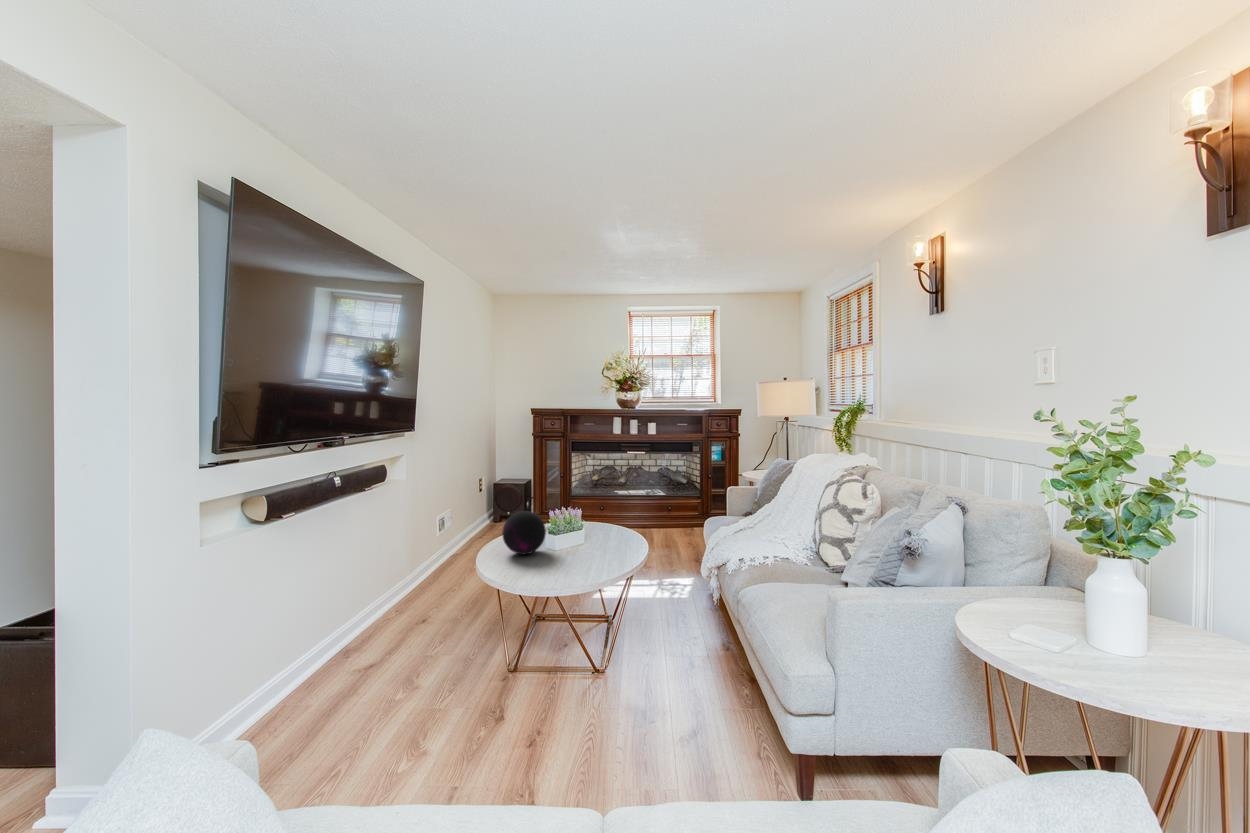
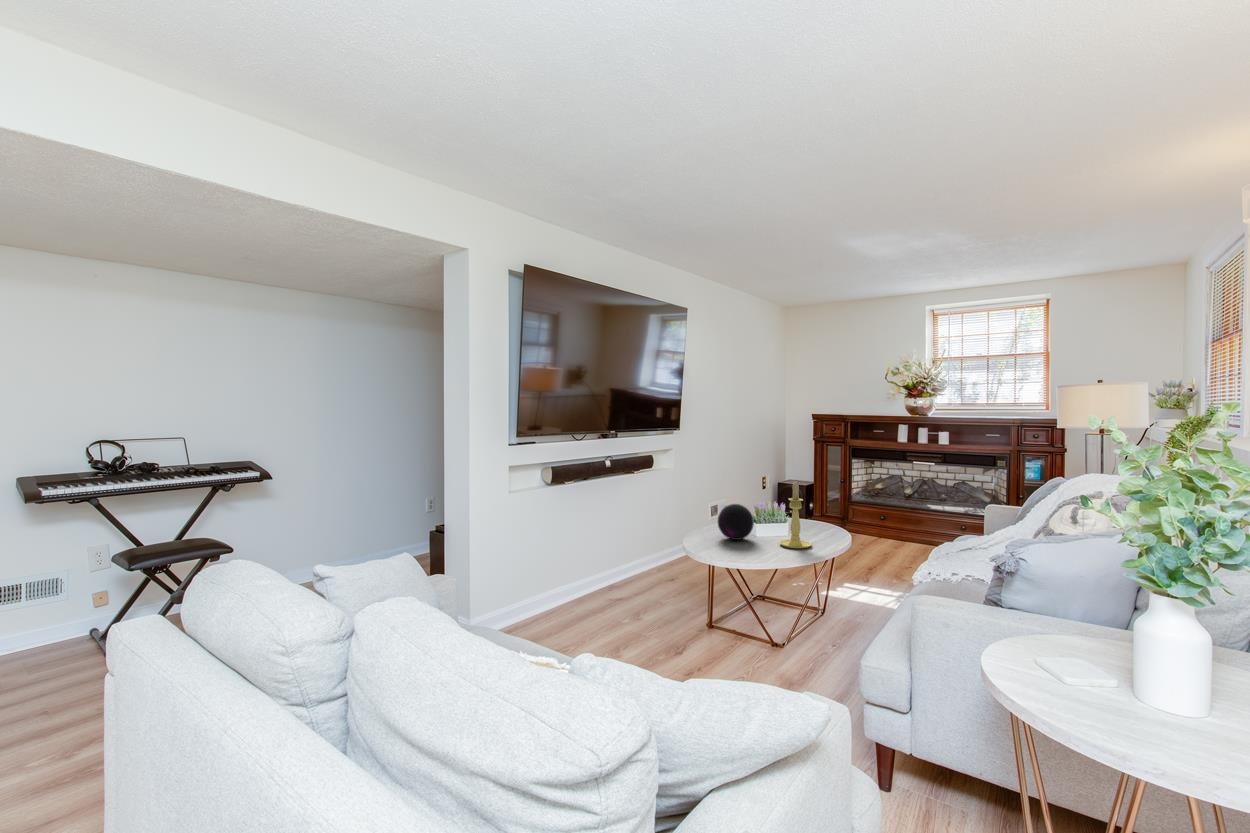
candle holder: none [576,475,611,552] -> present [779,482,812,548]

